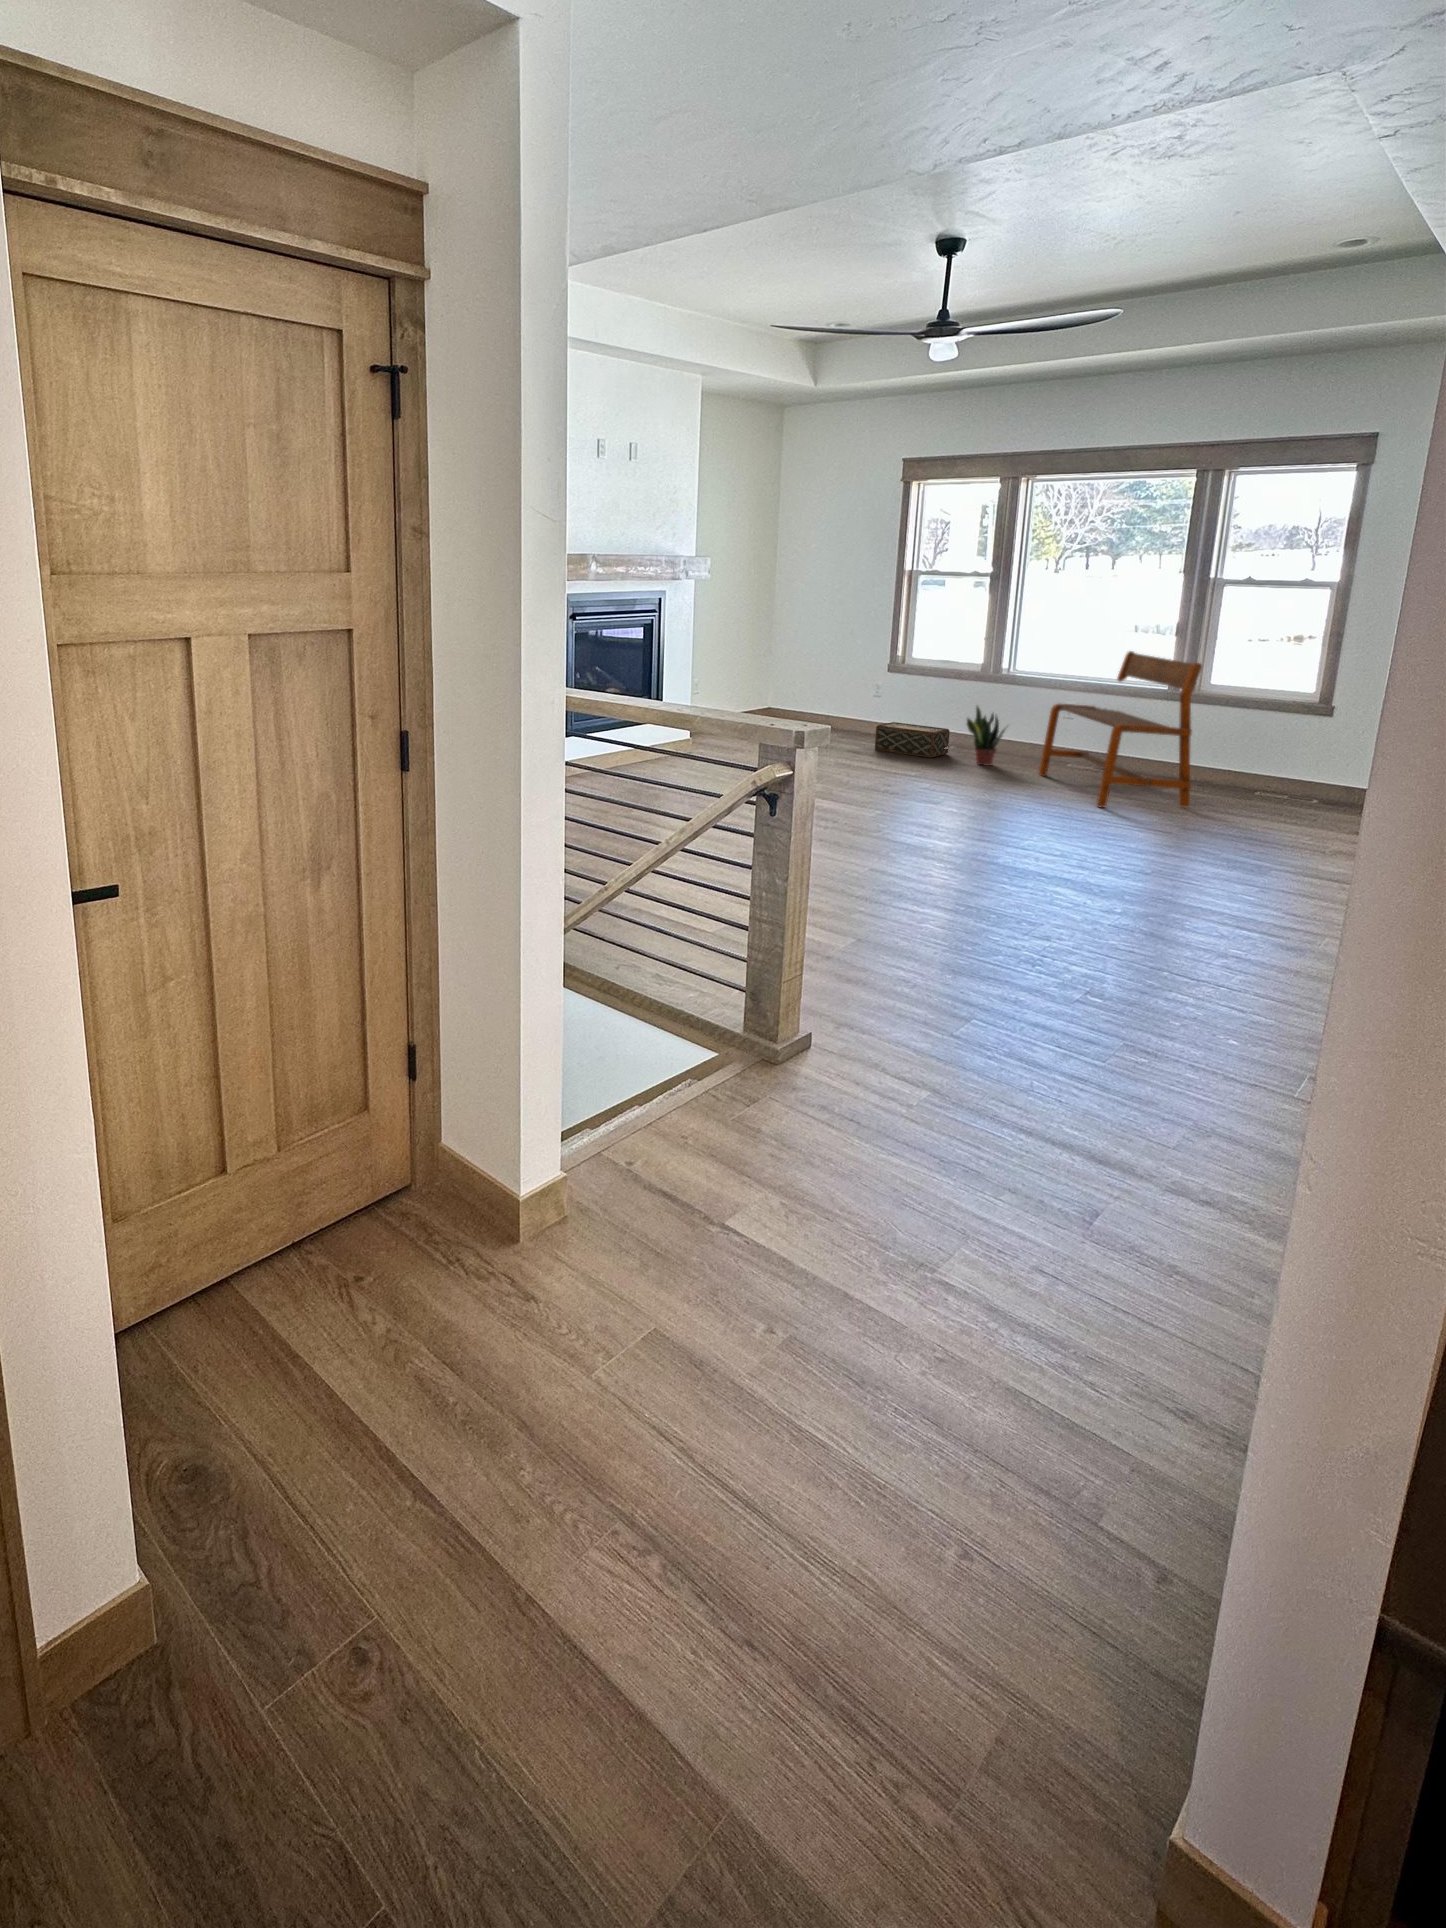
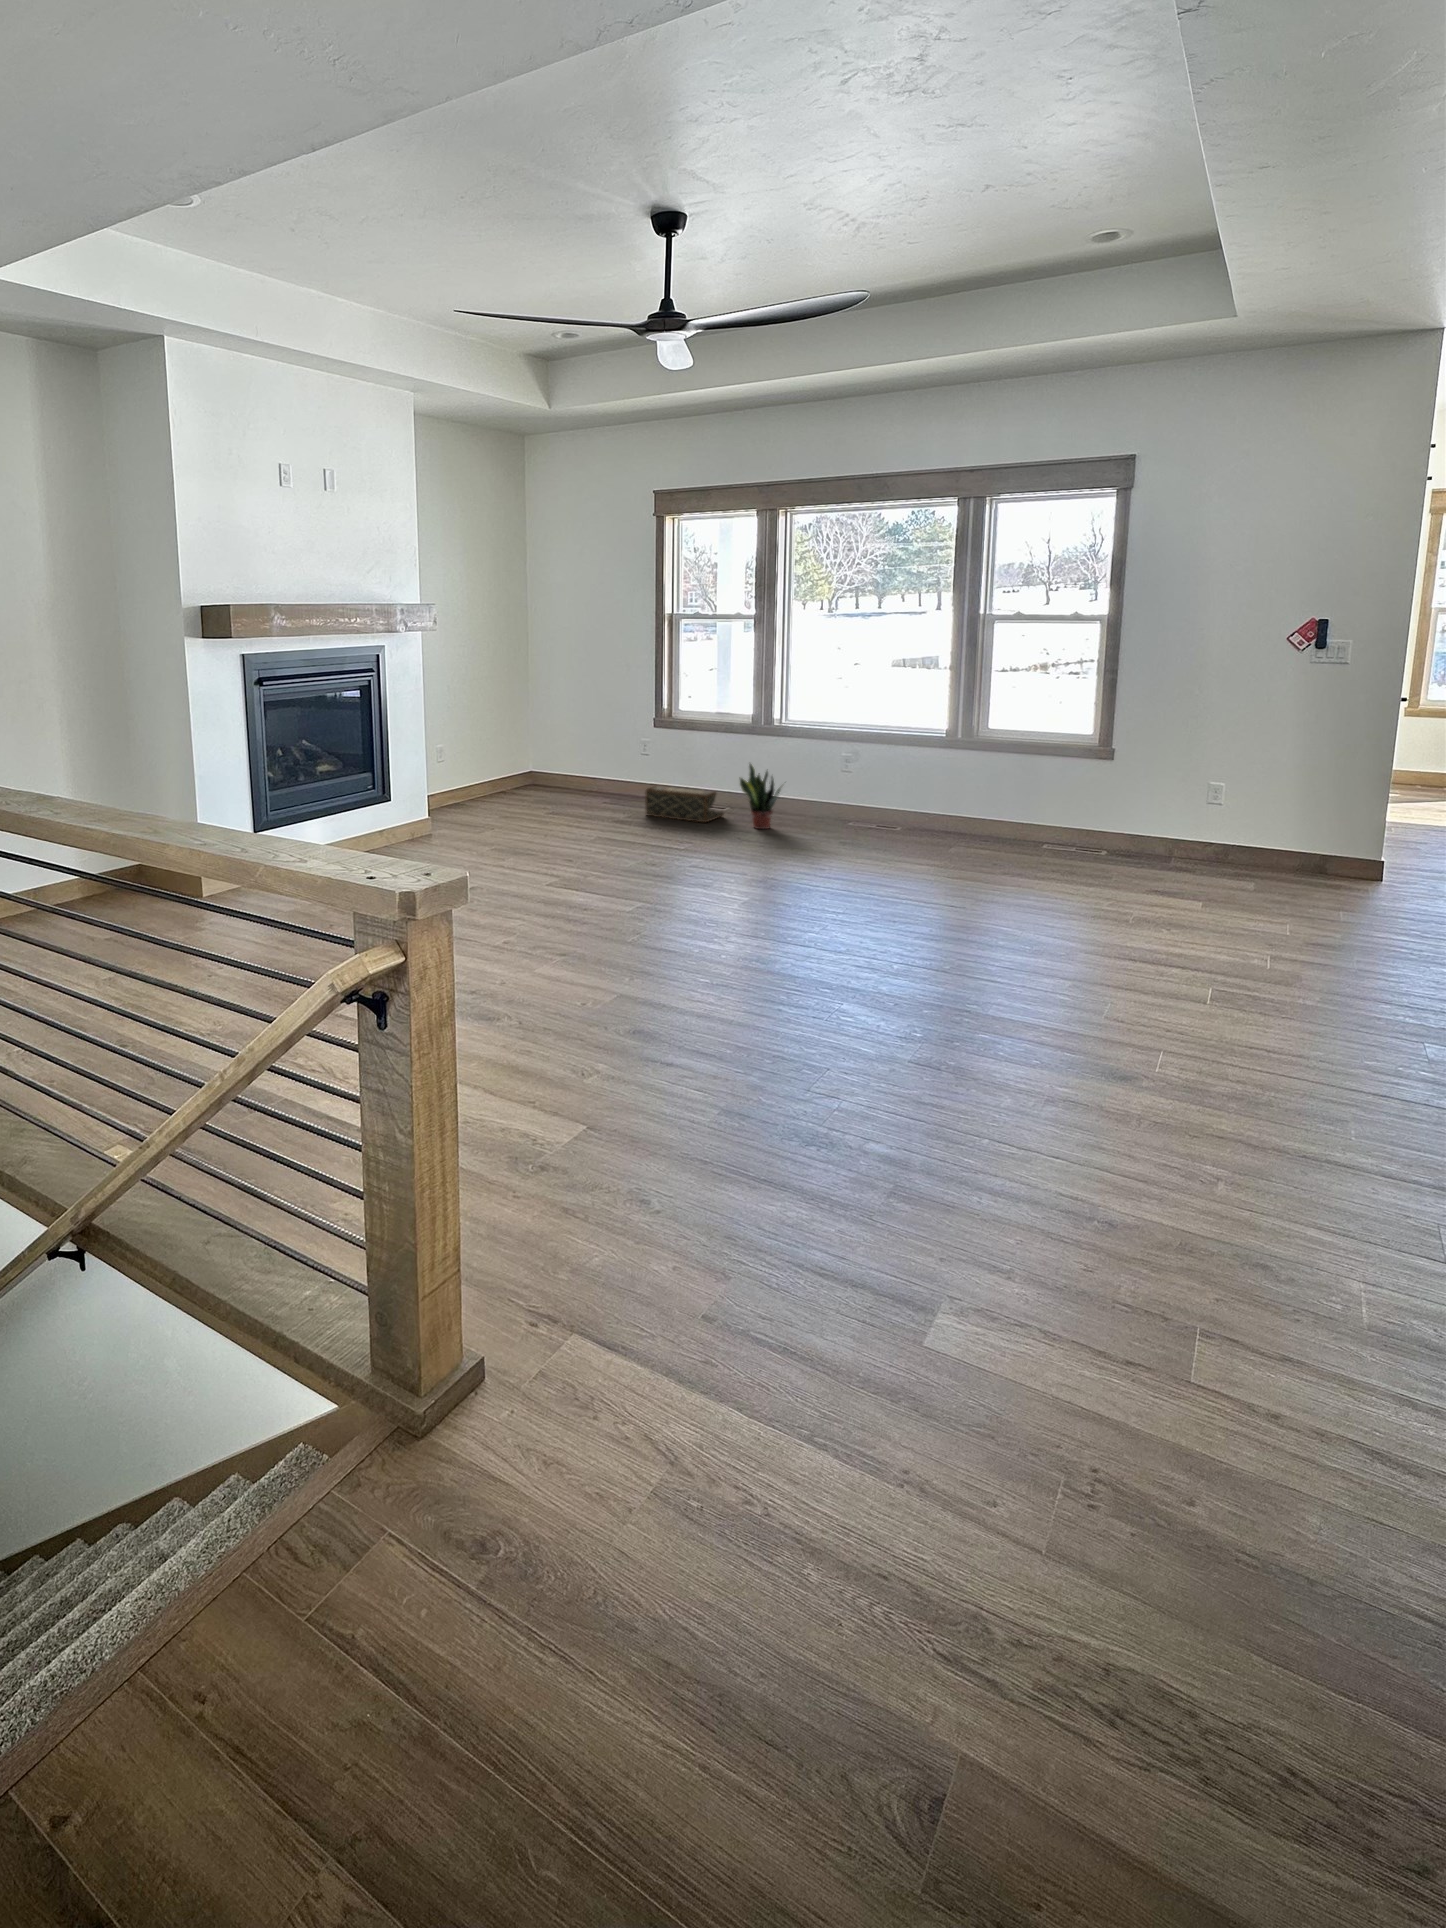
bench: present [1039,651,1202,807] -> none [818,698,979,877]

